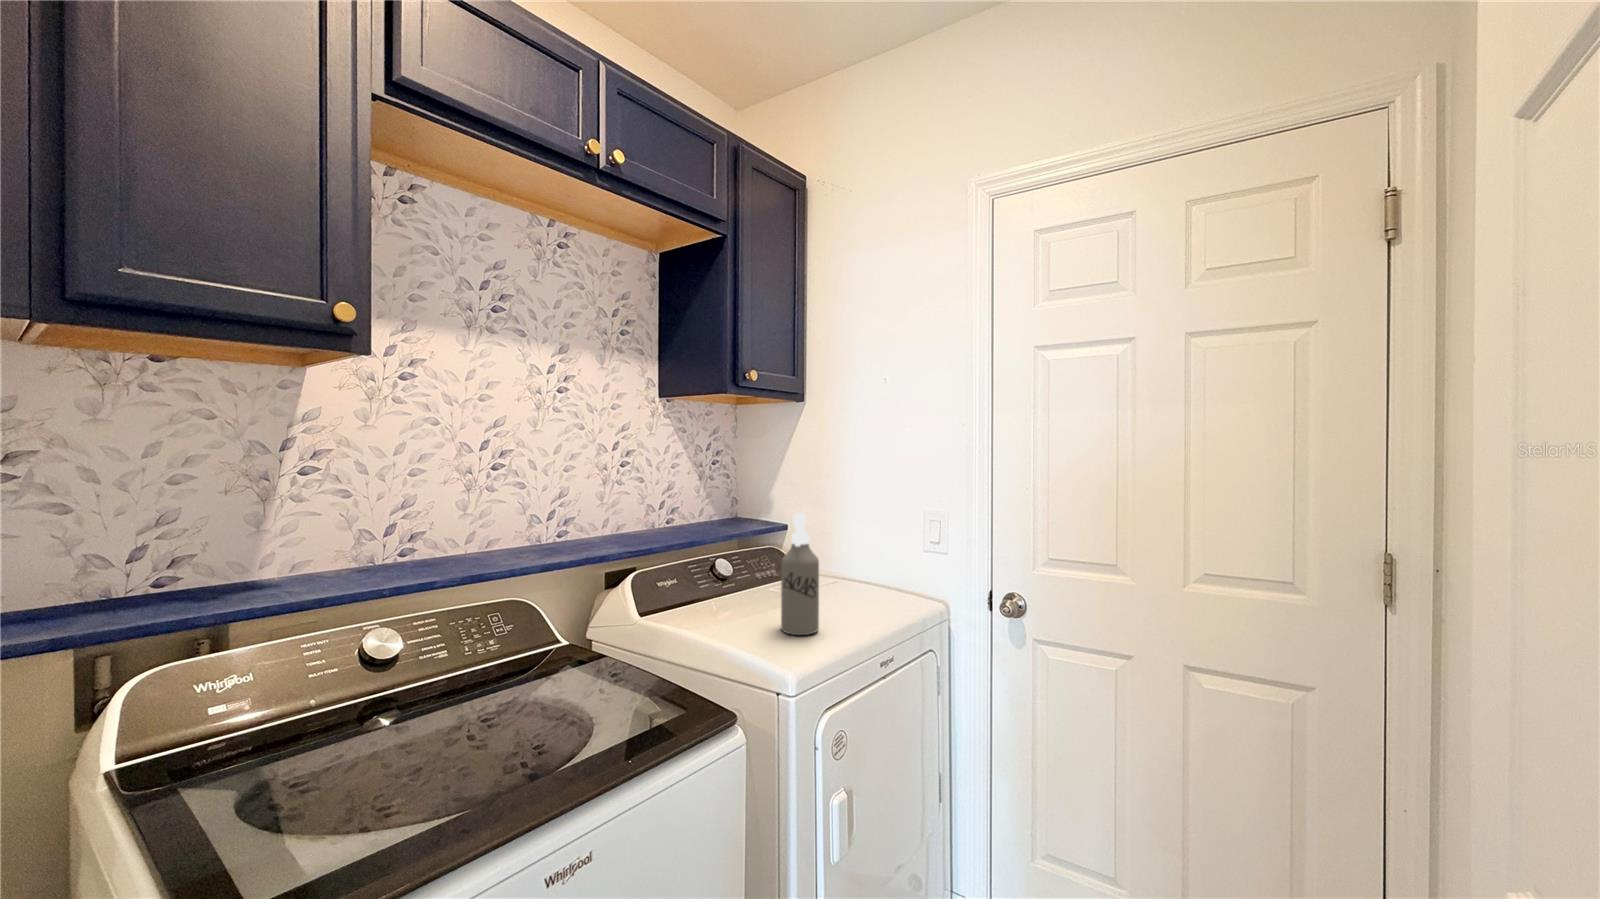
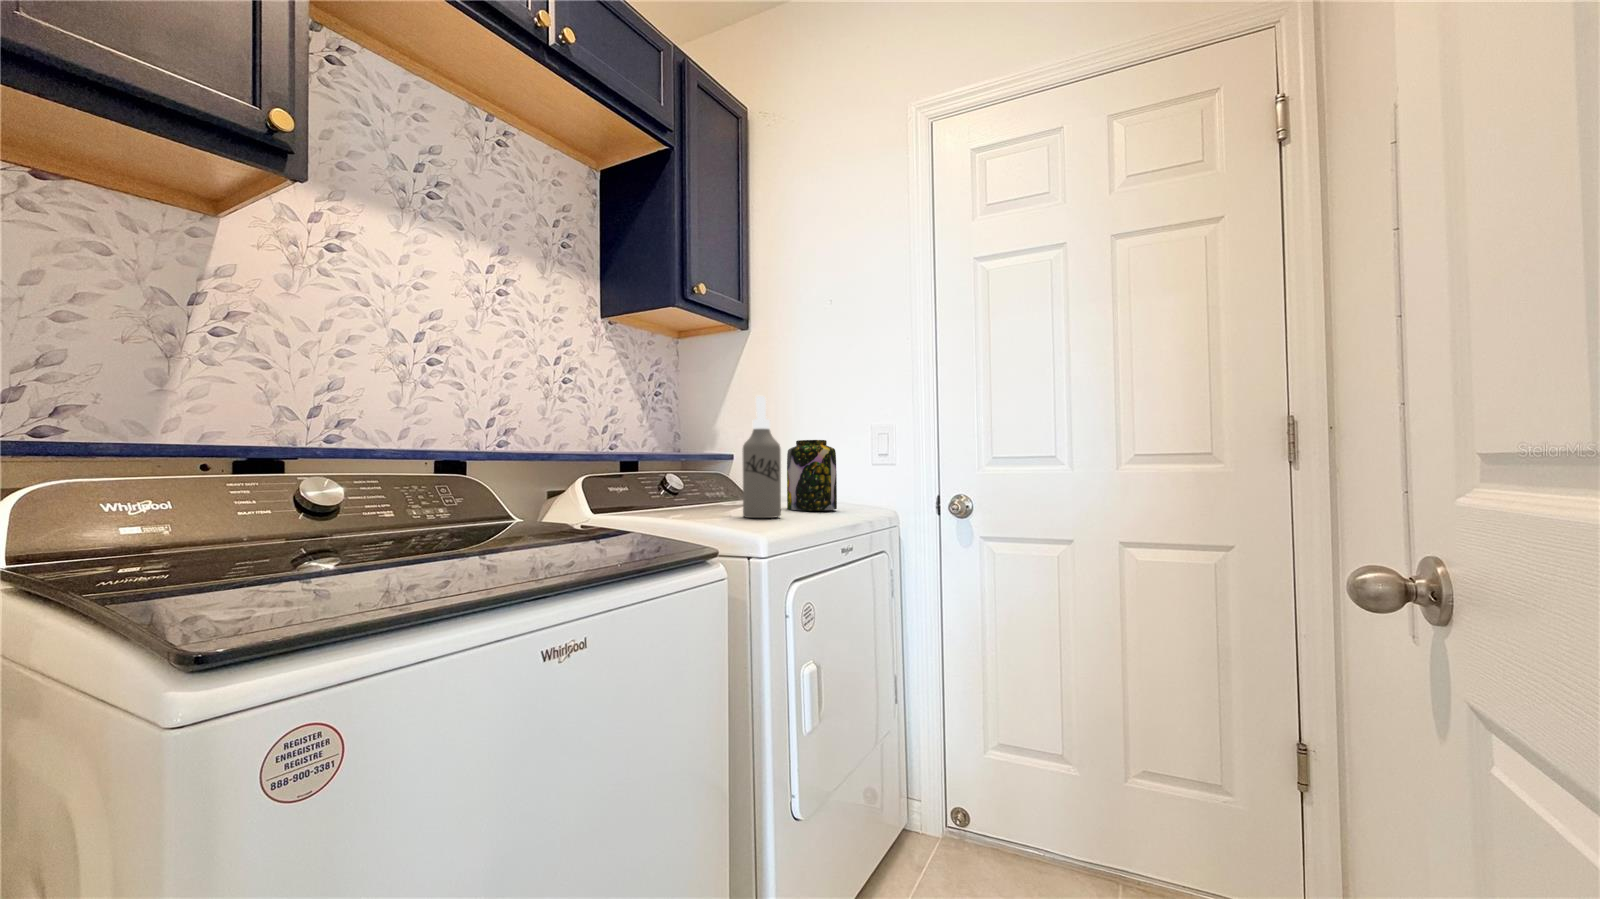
jar: none [831,533,881,610] -> present [787,440,837,511]

